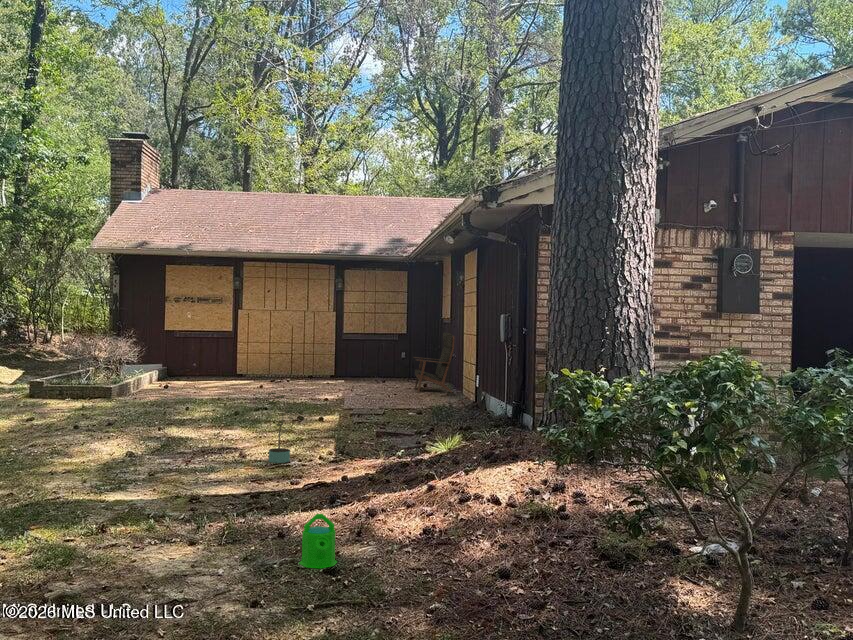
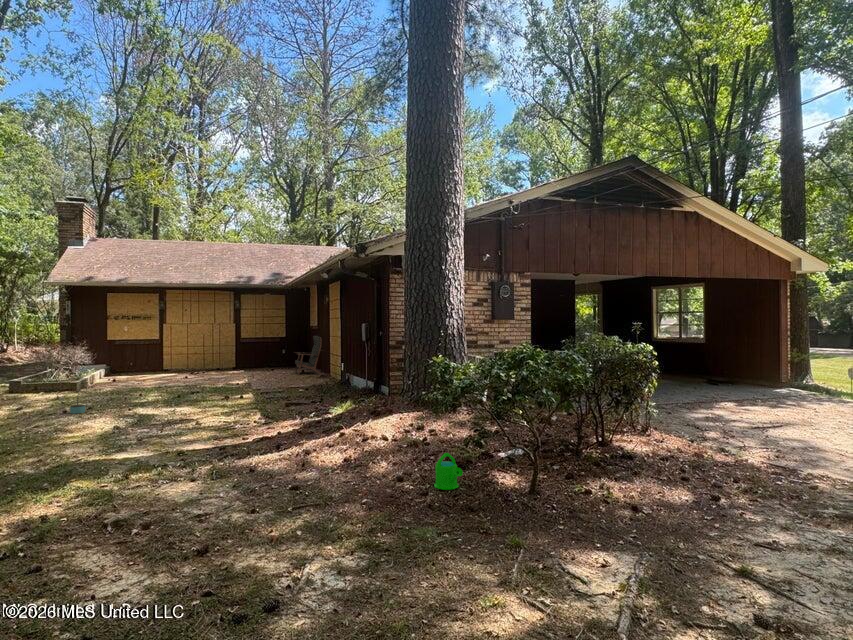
potted plant: present [268,393,303,463] -> present [68,373,93,414]
watering can: present [299,514,337,569] -> present [434,453,463,490]

